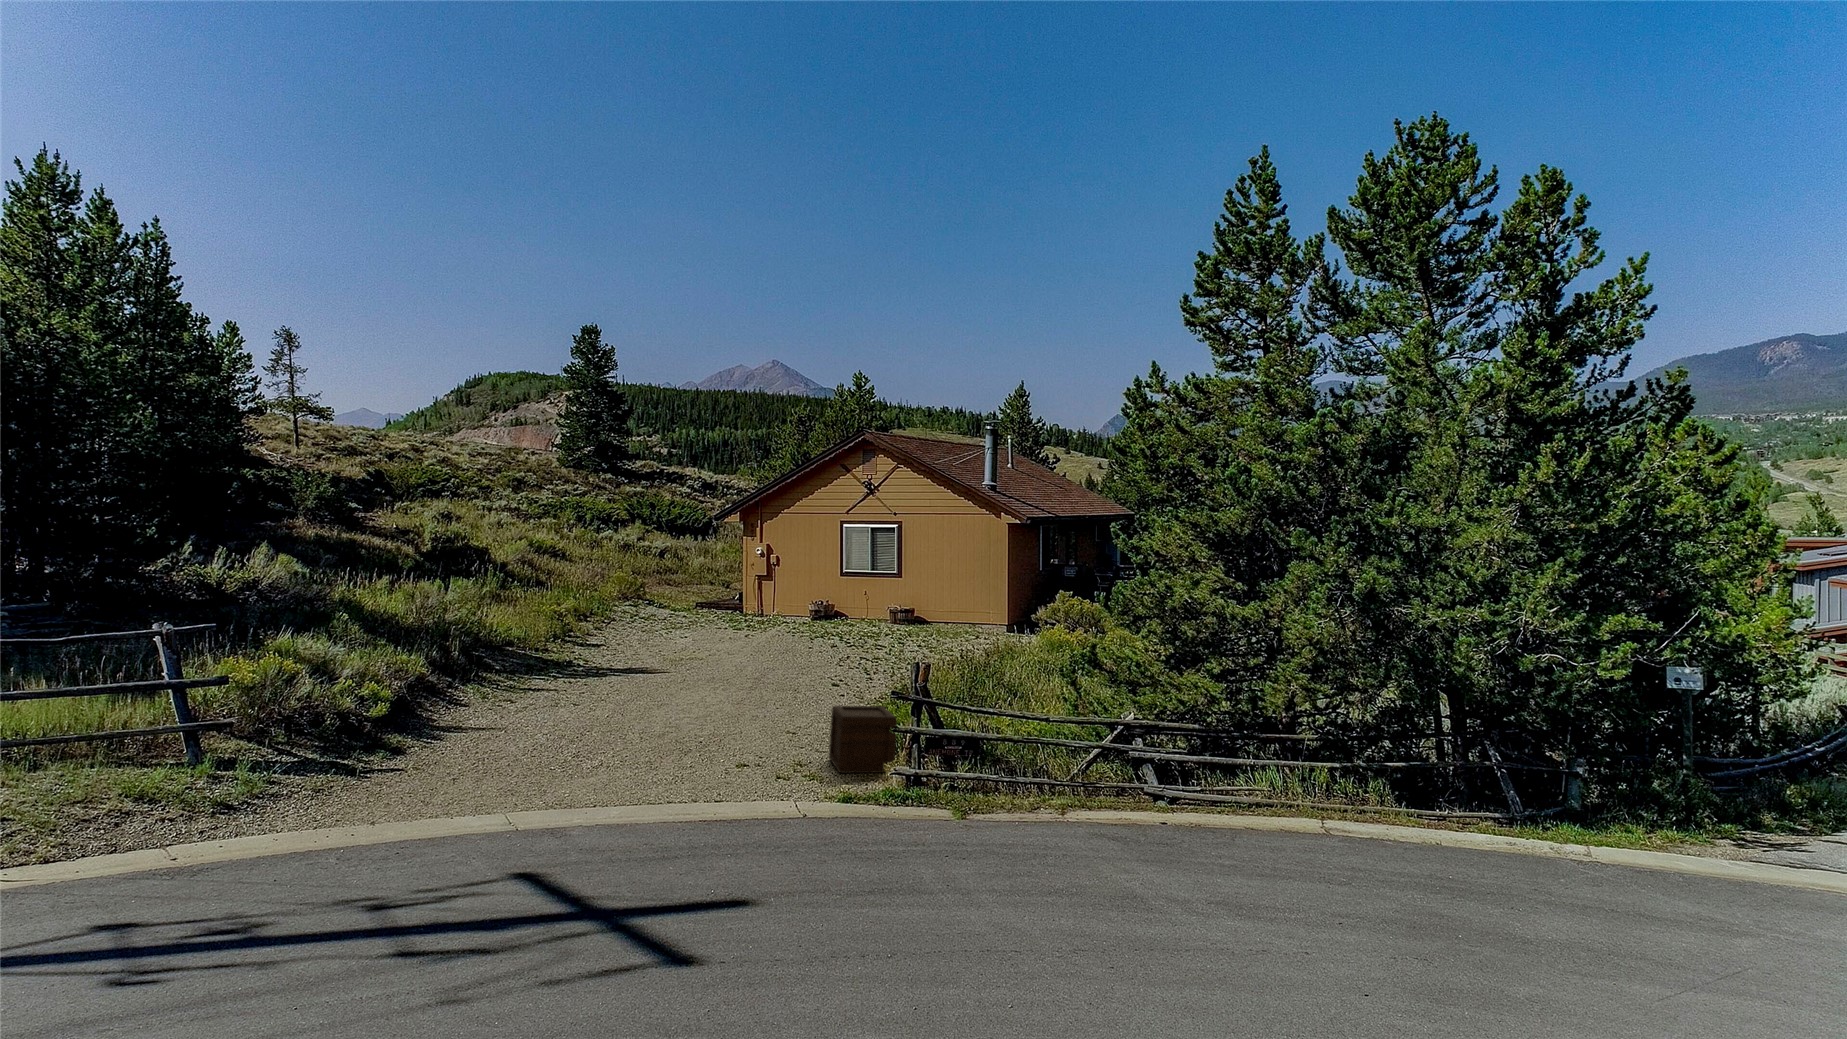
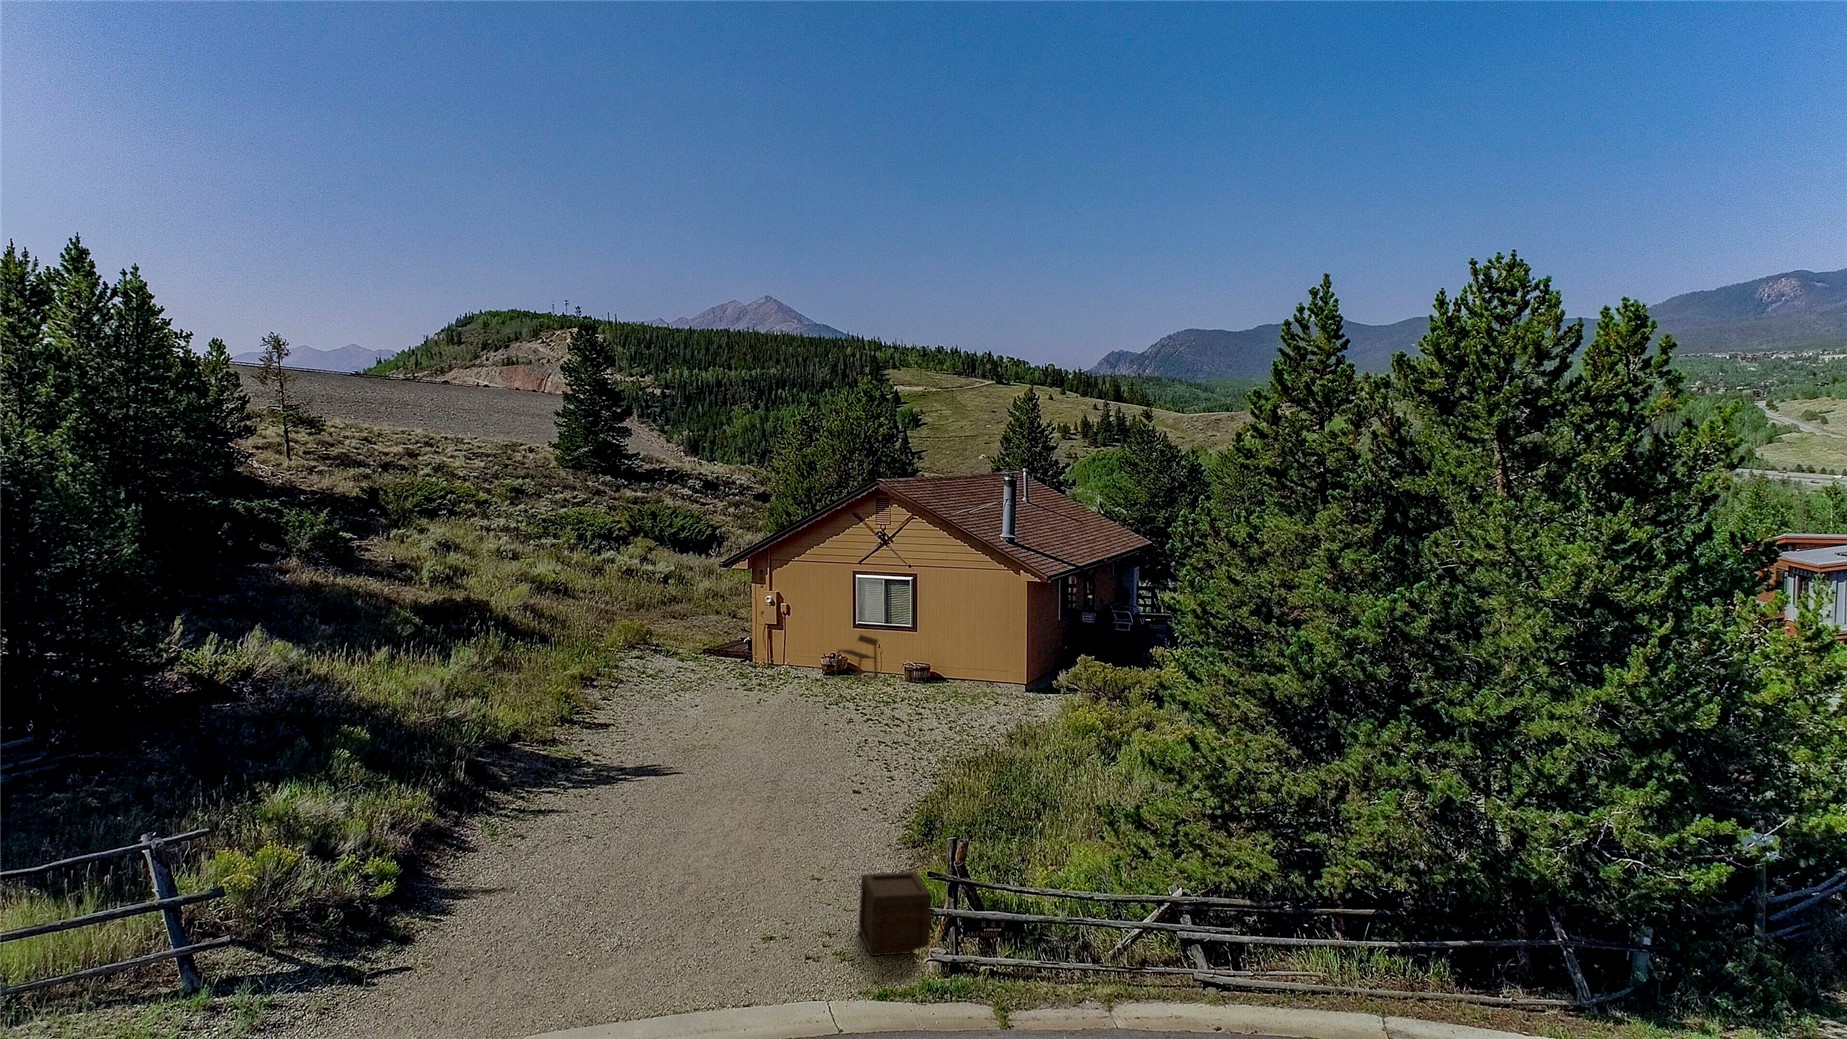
bench: none [822,583,864,625] -> present [835,635,878,680]

